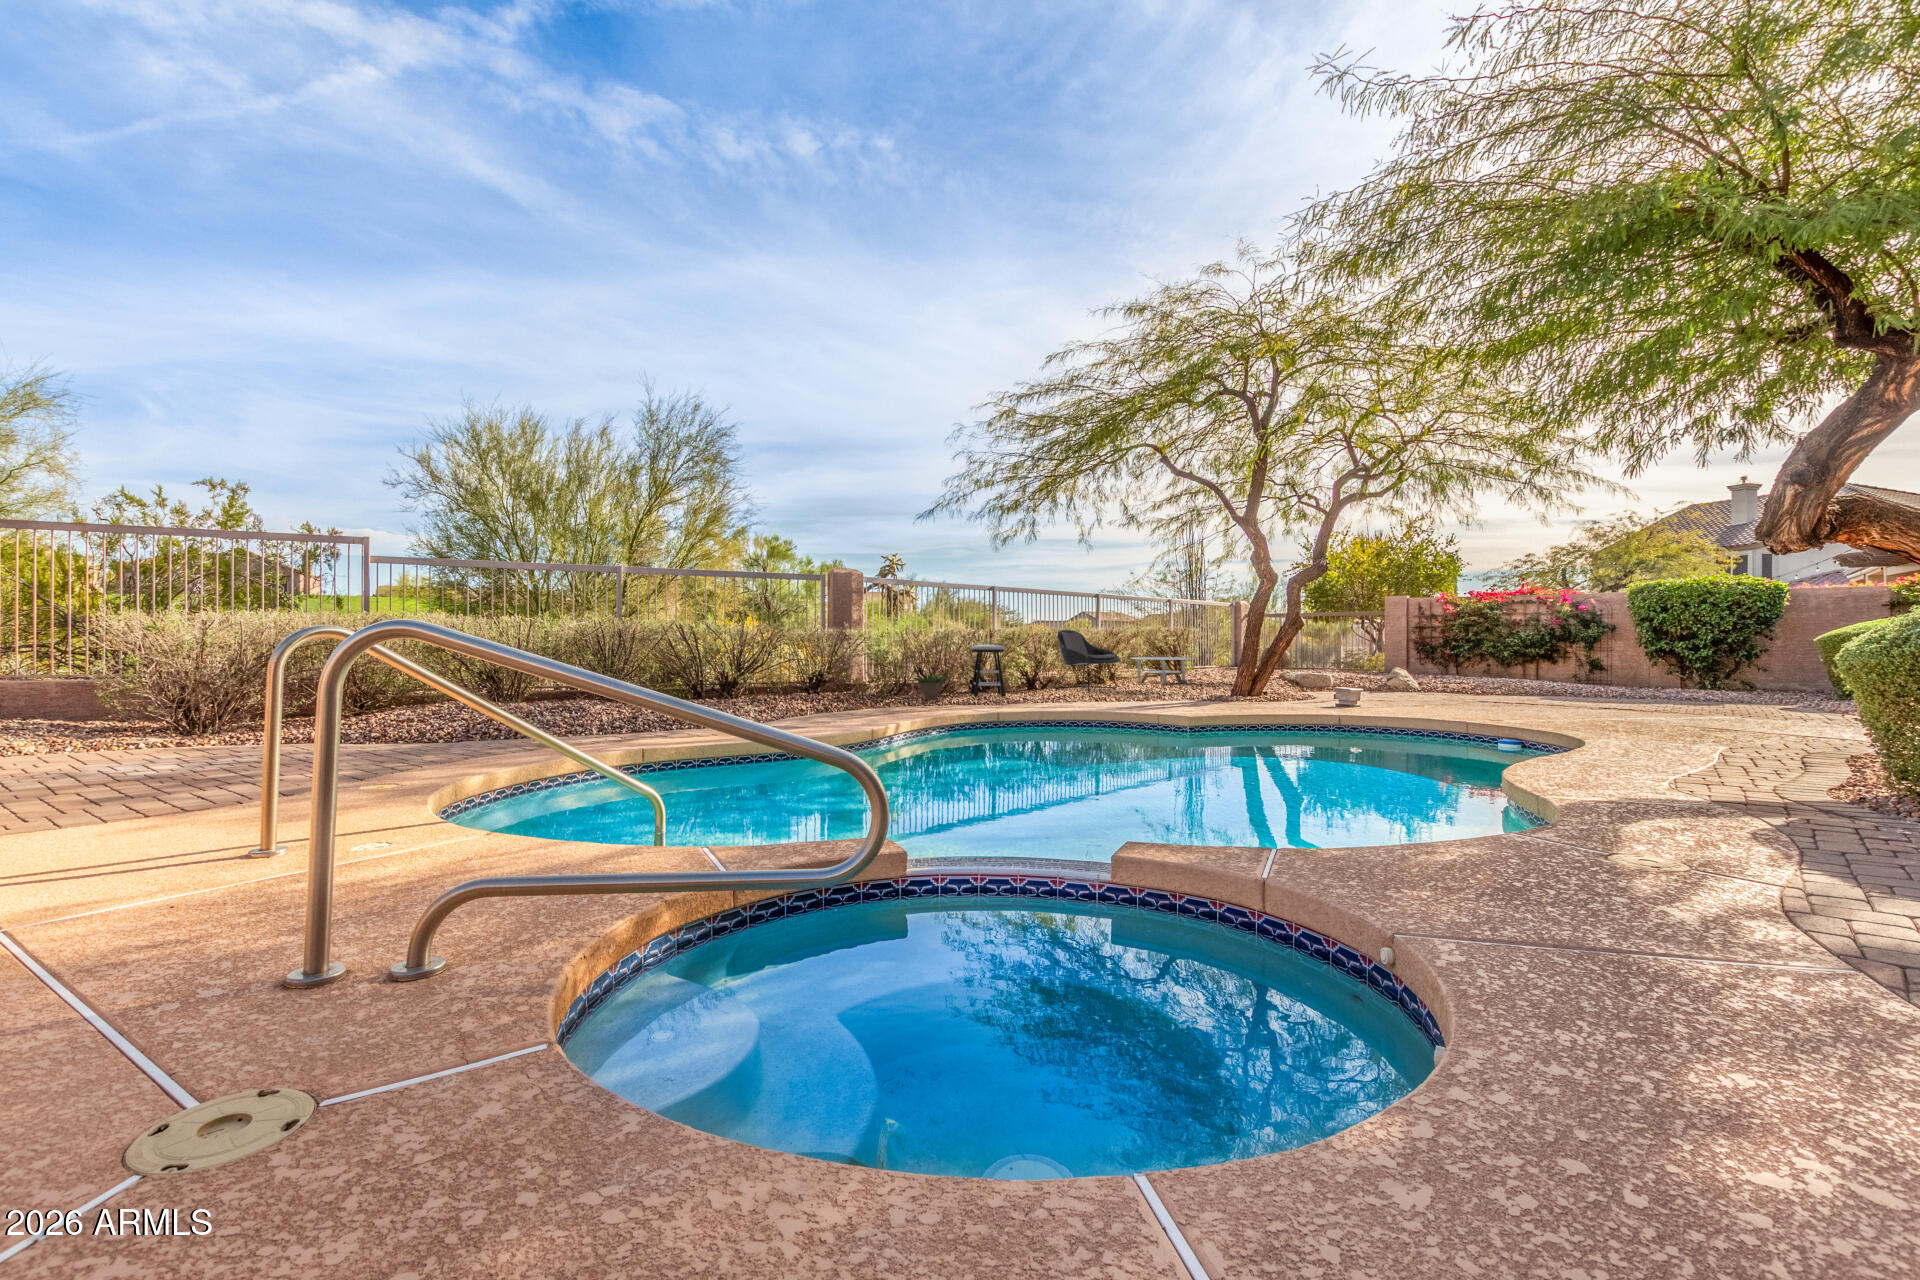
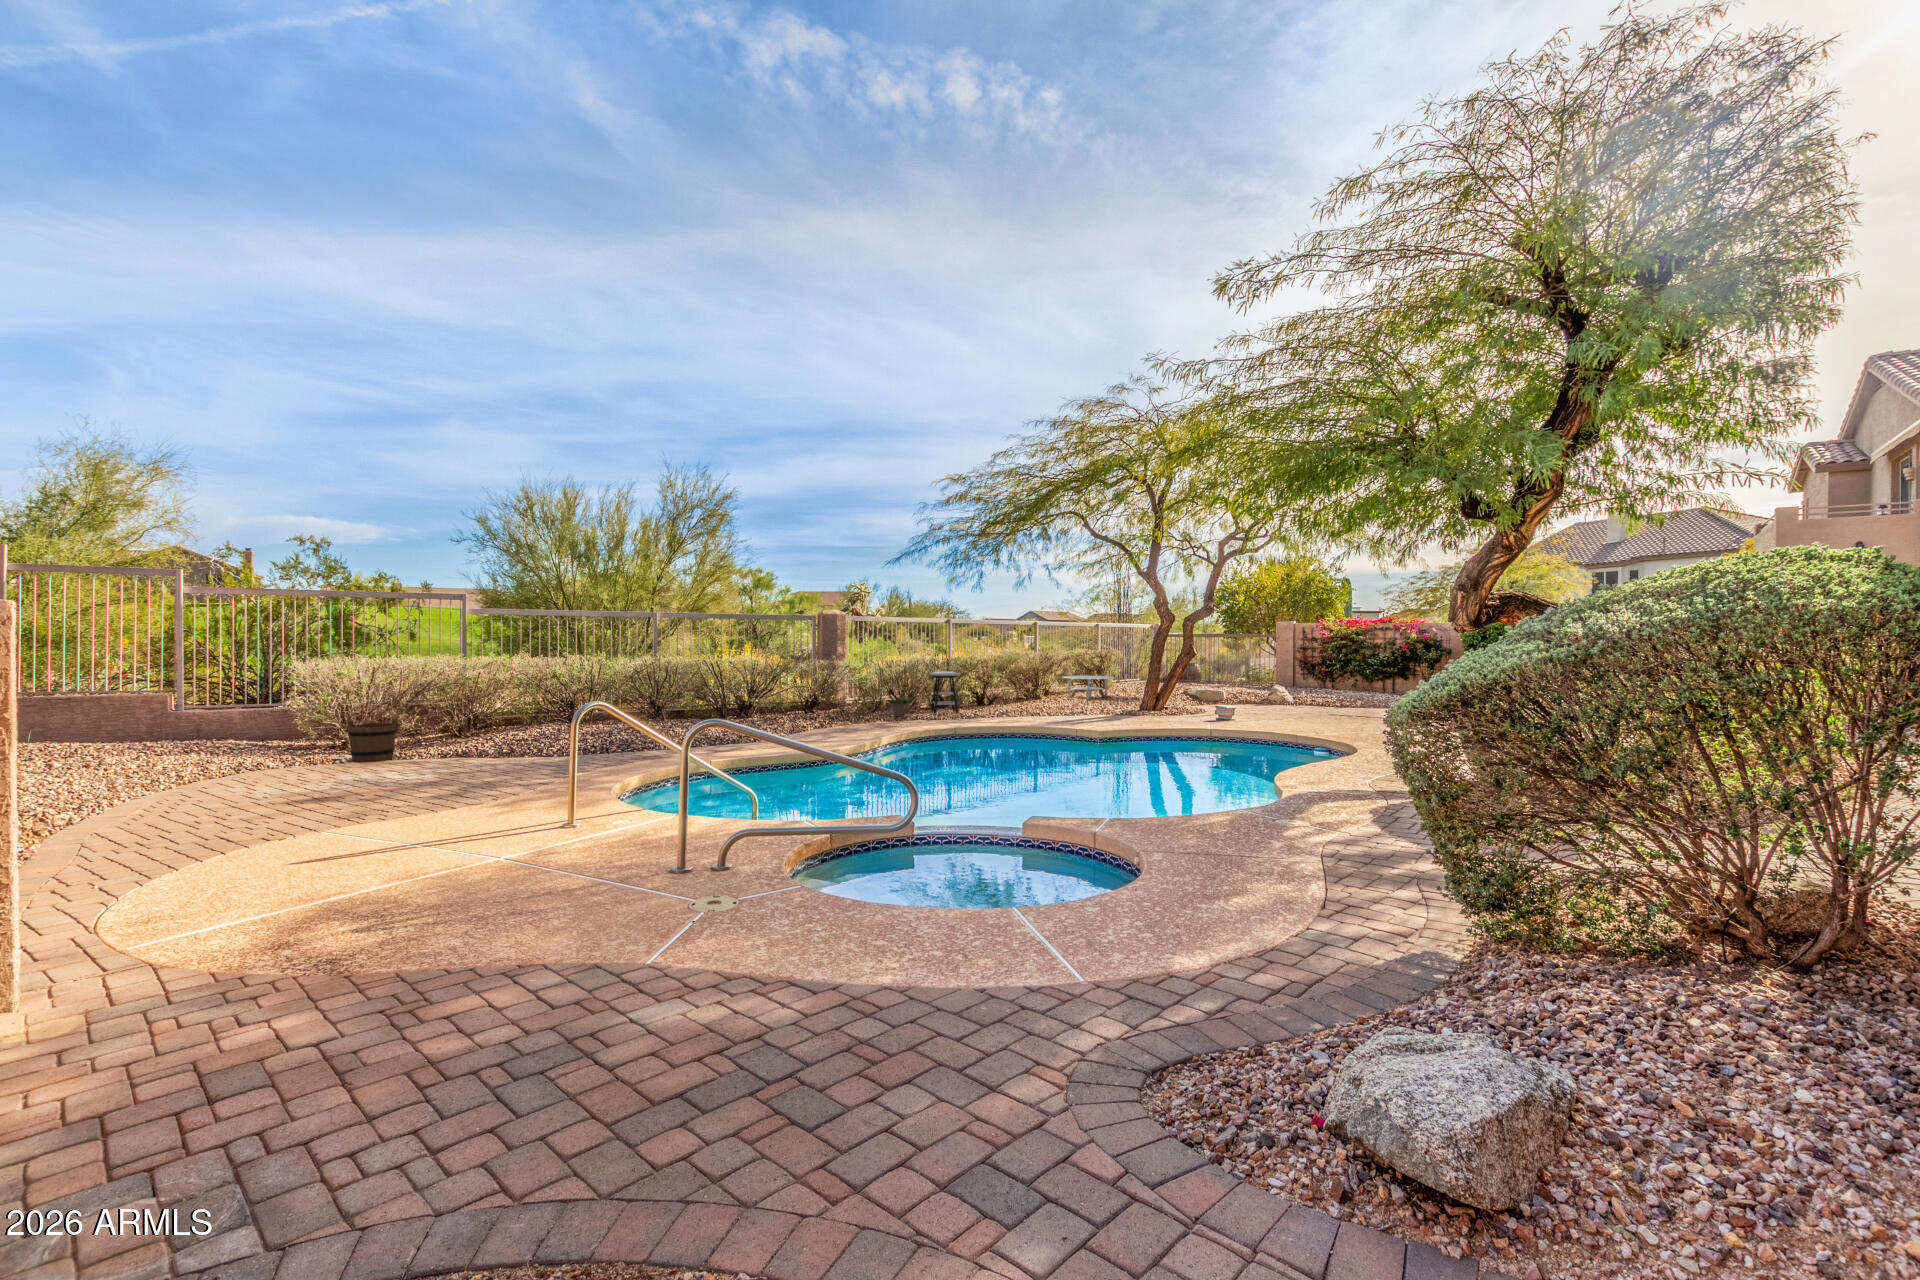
lounge chair: present [1054,630,1120,691] -> none [998,656,1052,707]
bucket: none [143,685,221,744] -> present [347,718,398,762]

